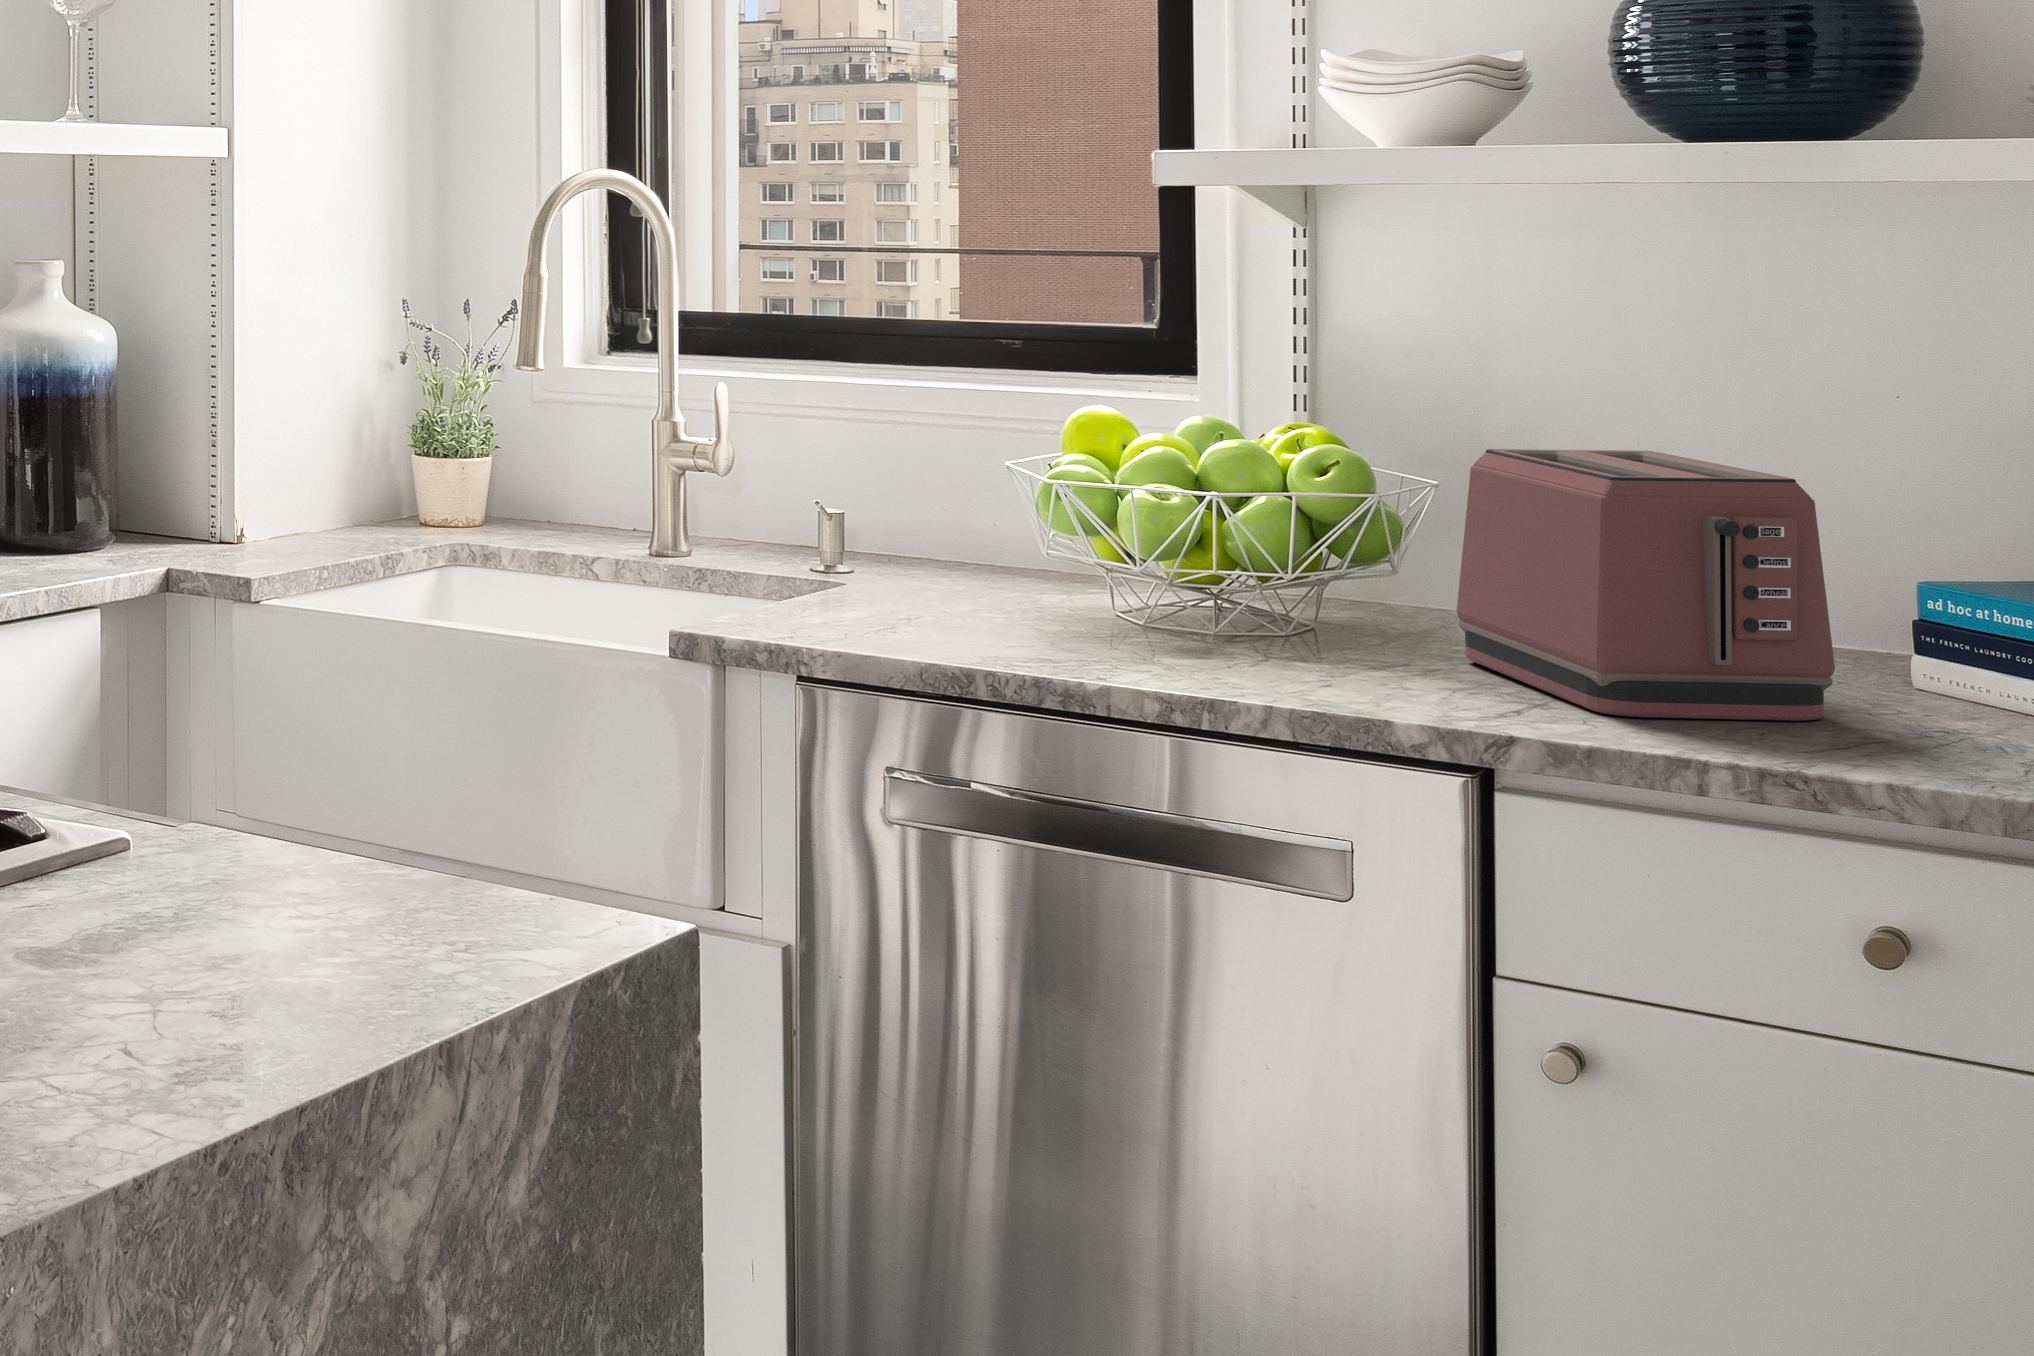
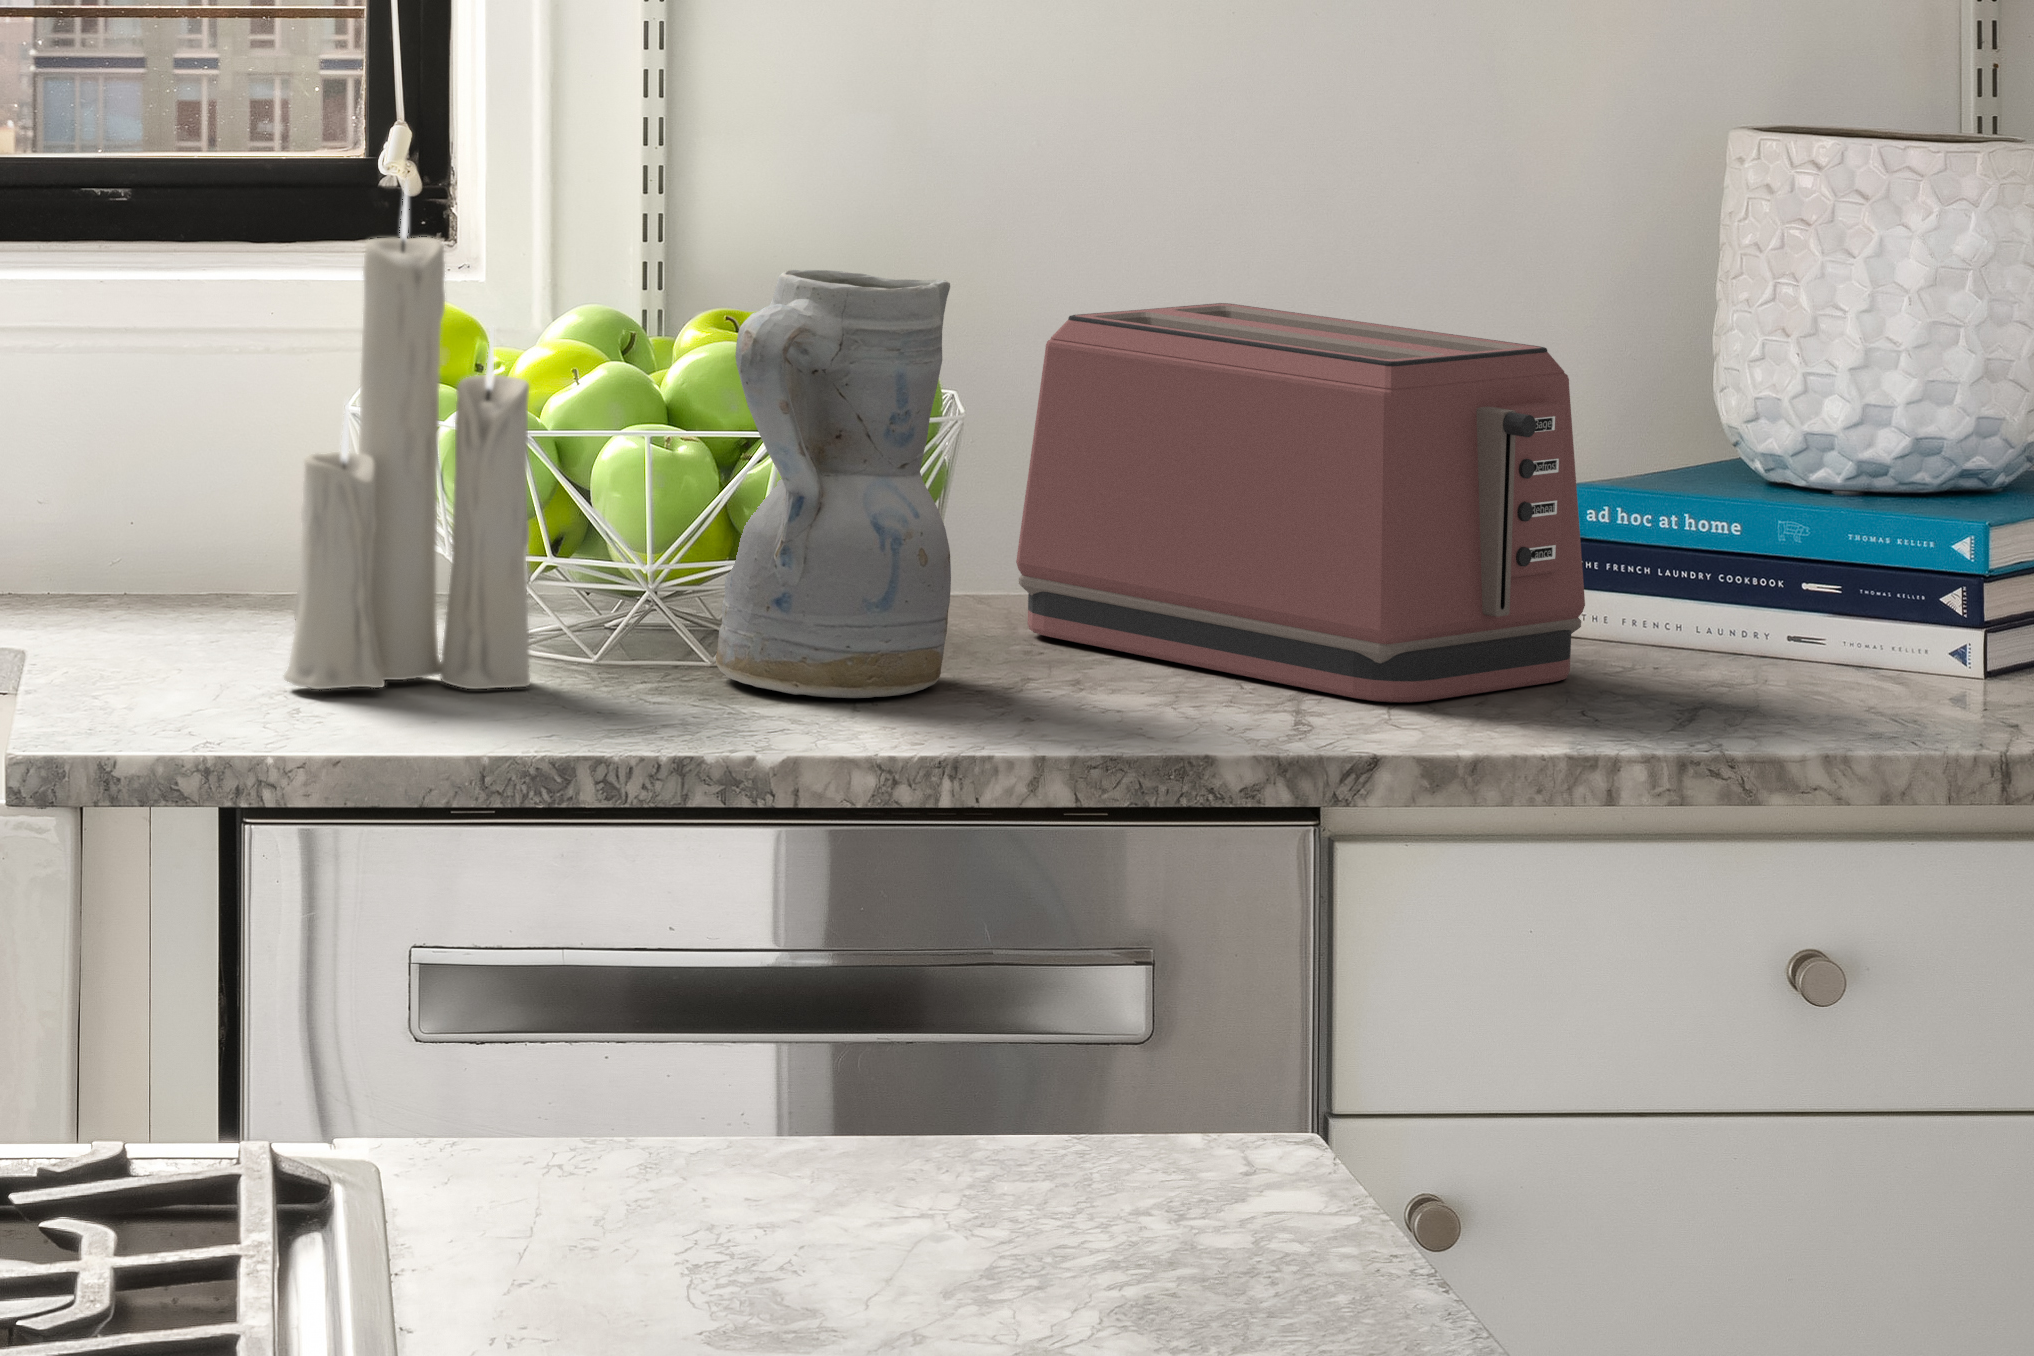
candle: none [890,325,1048,647] -> present [283,180,530,689]
ceramic pitcher: none [1135,404,1324,674] -> present [716,270,951,698]

